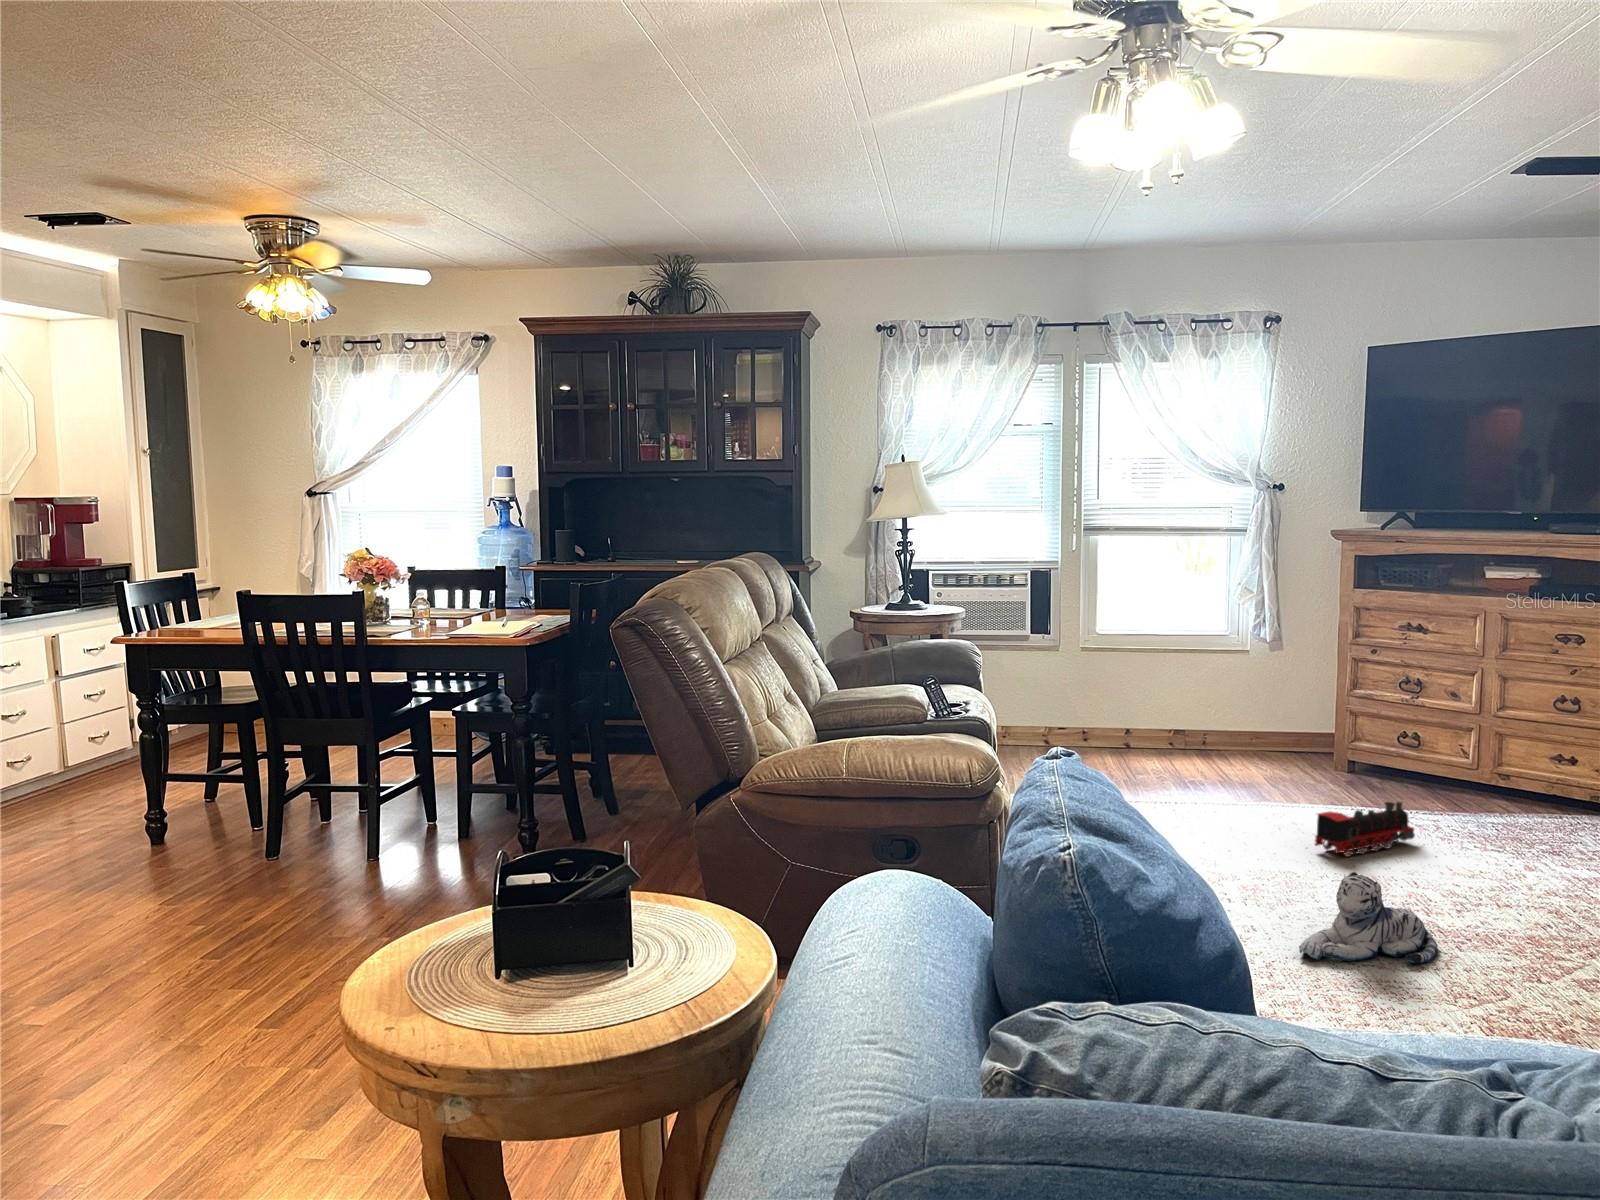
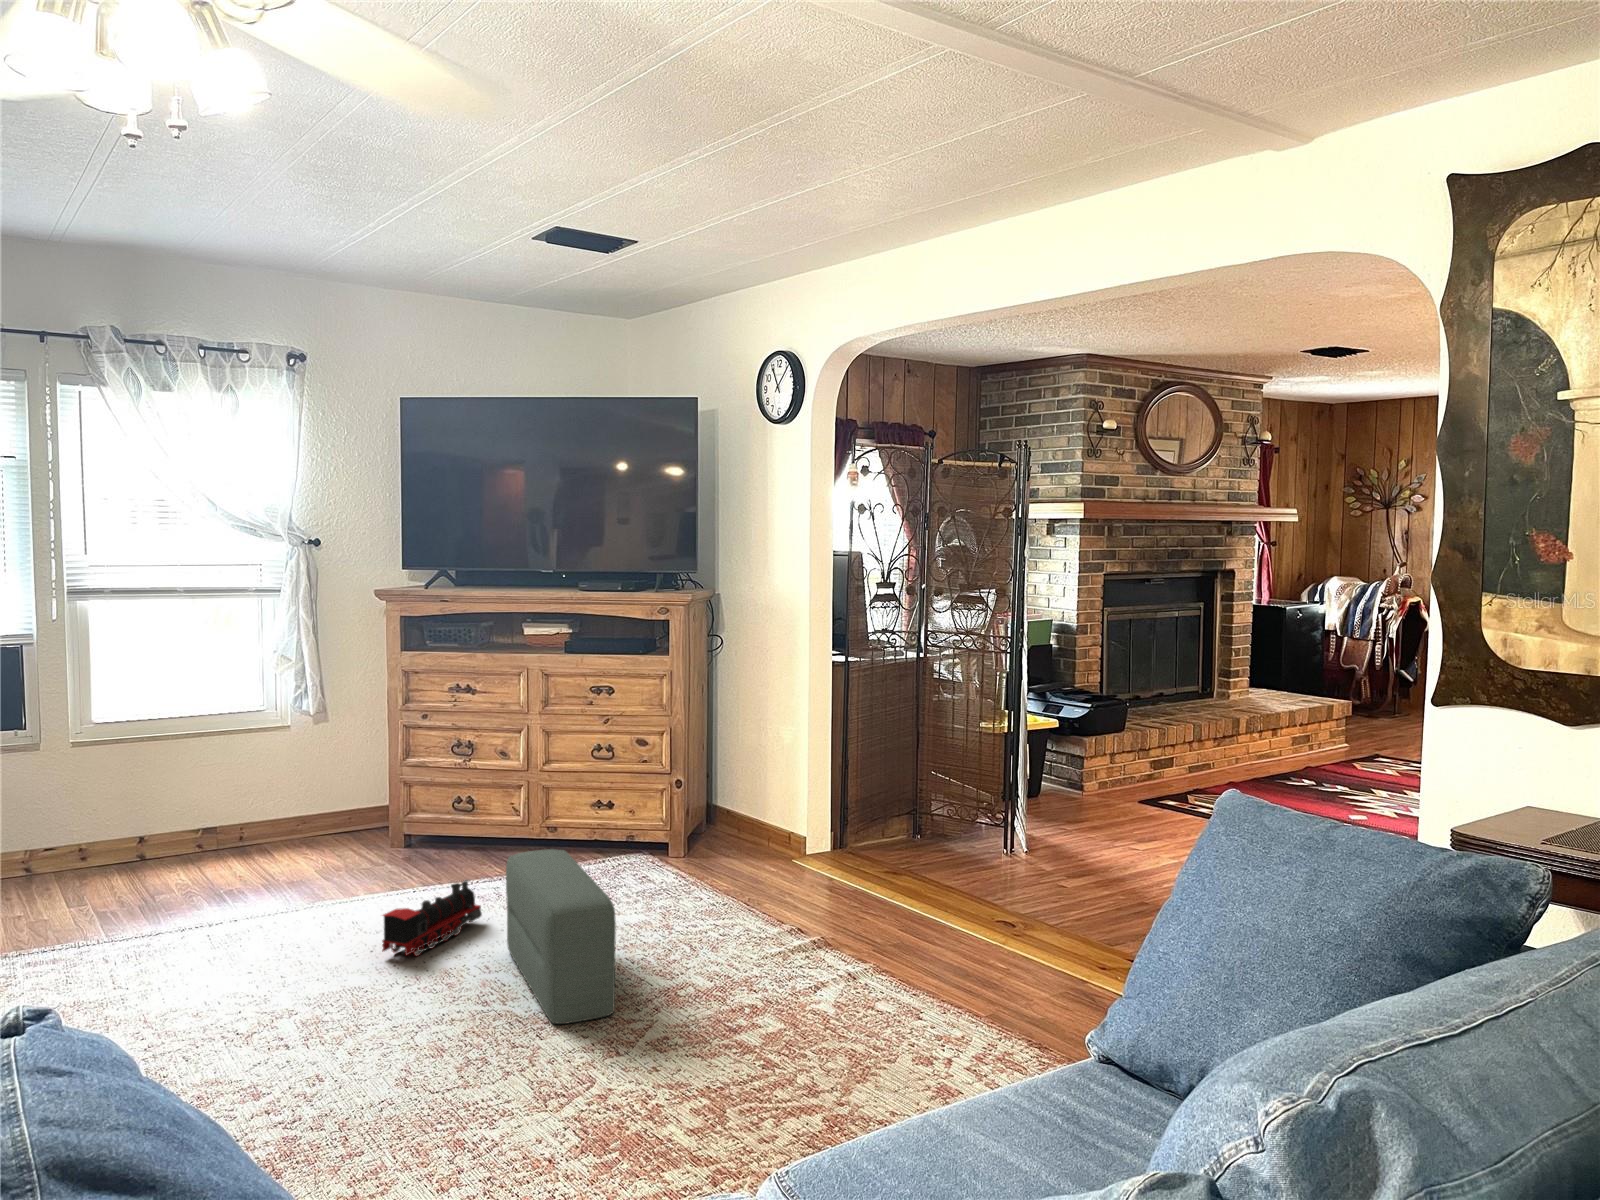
pouf: none [1438,782,1553,950] -> present [506,849,616,1024]
plush toy: present [1299,872,1438,964] -> none [379,987,521,1104]

